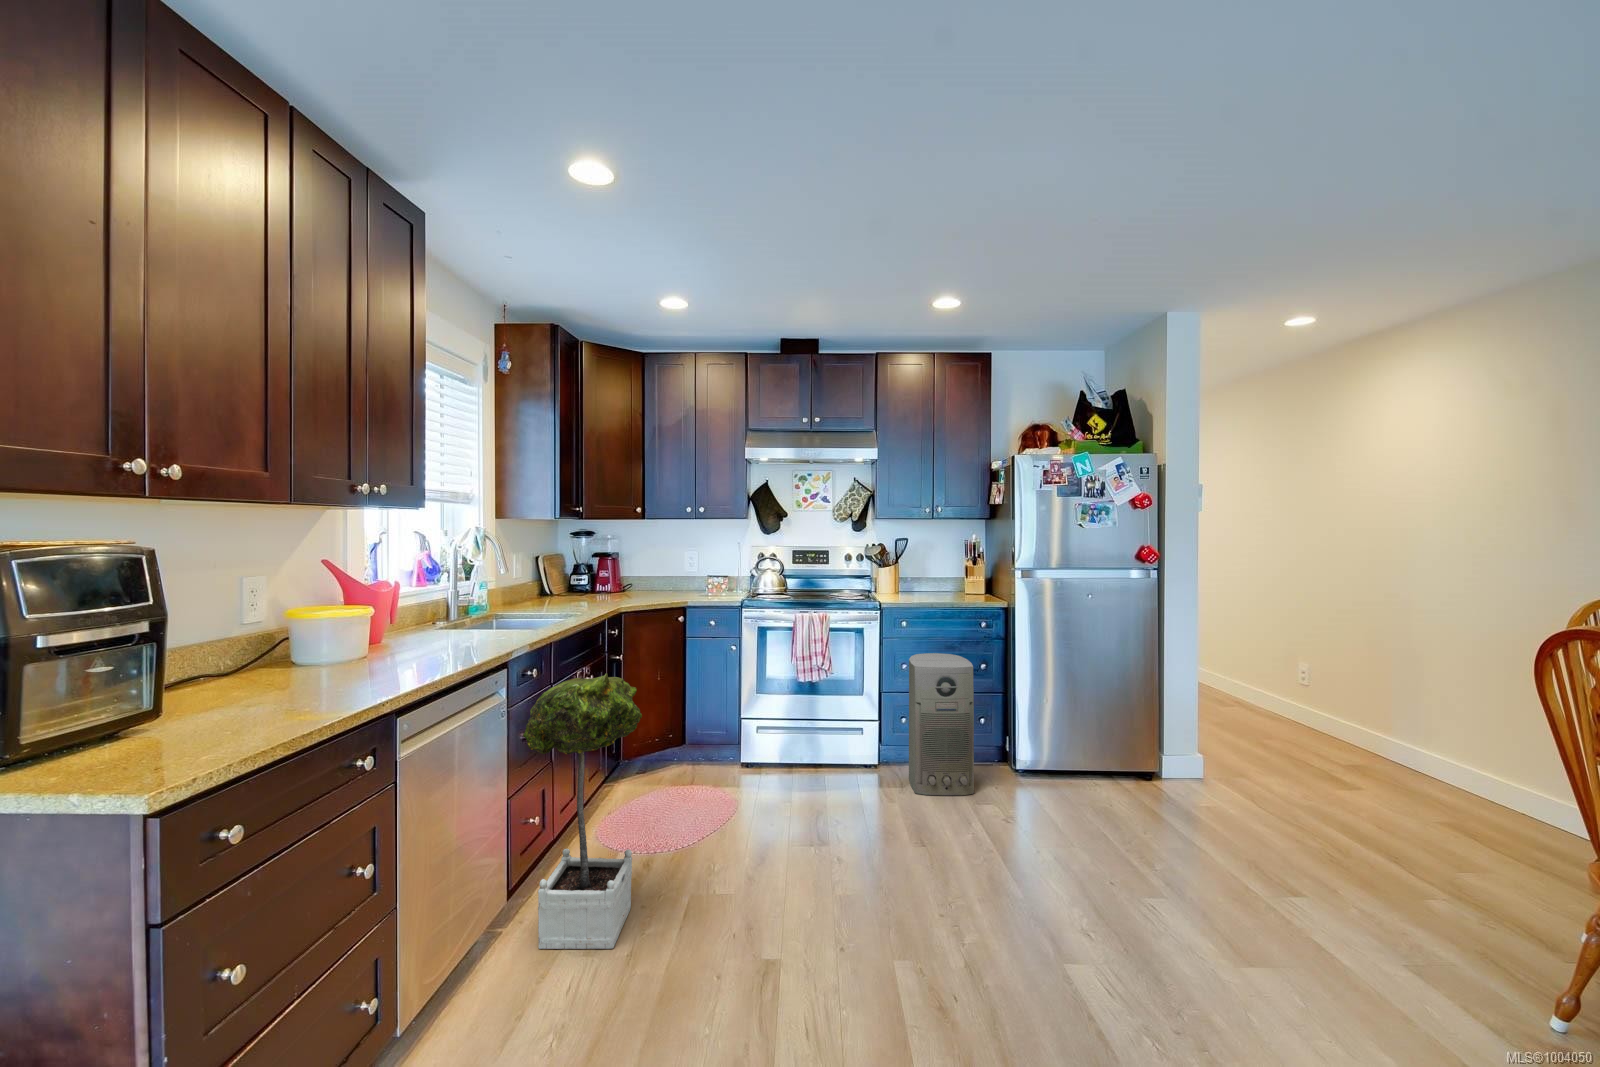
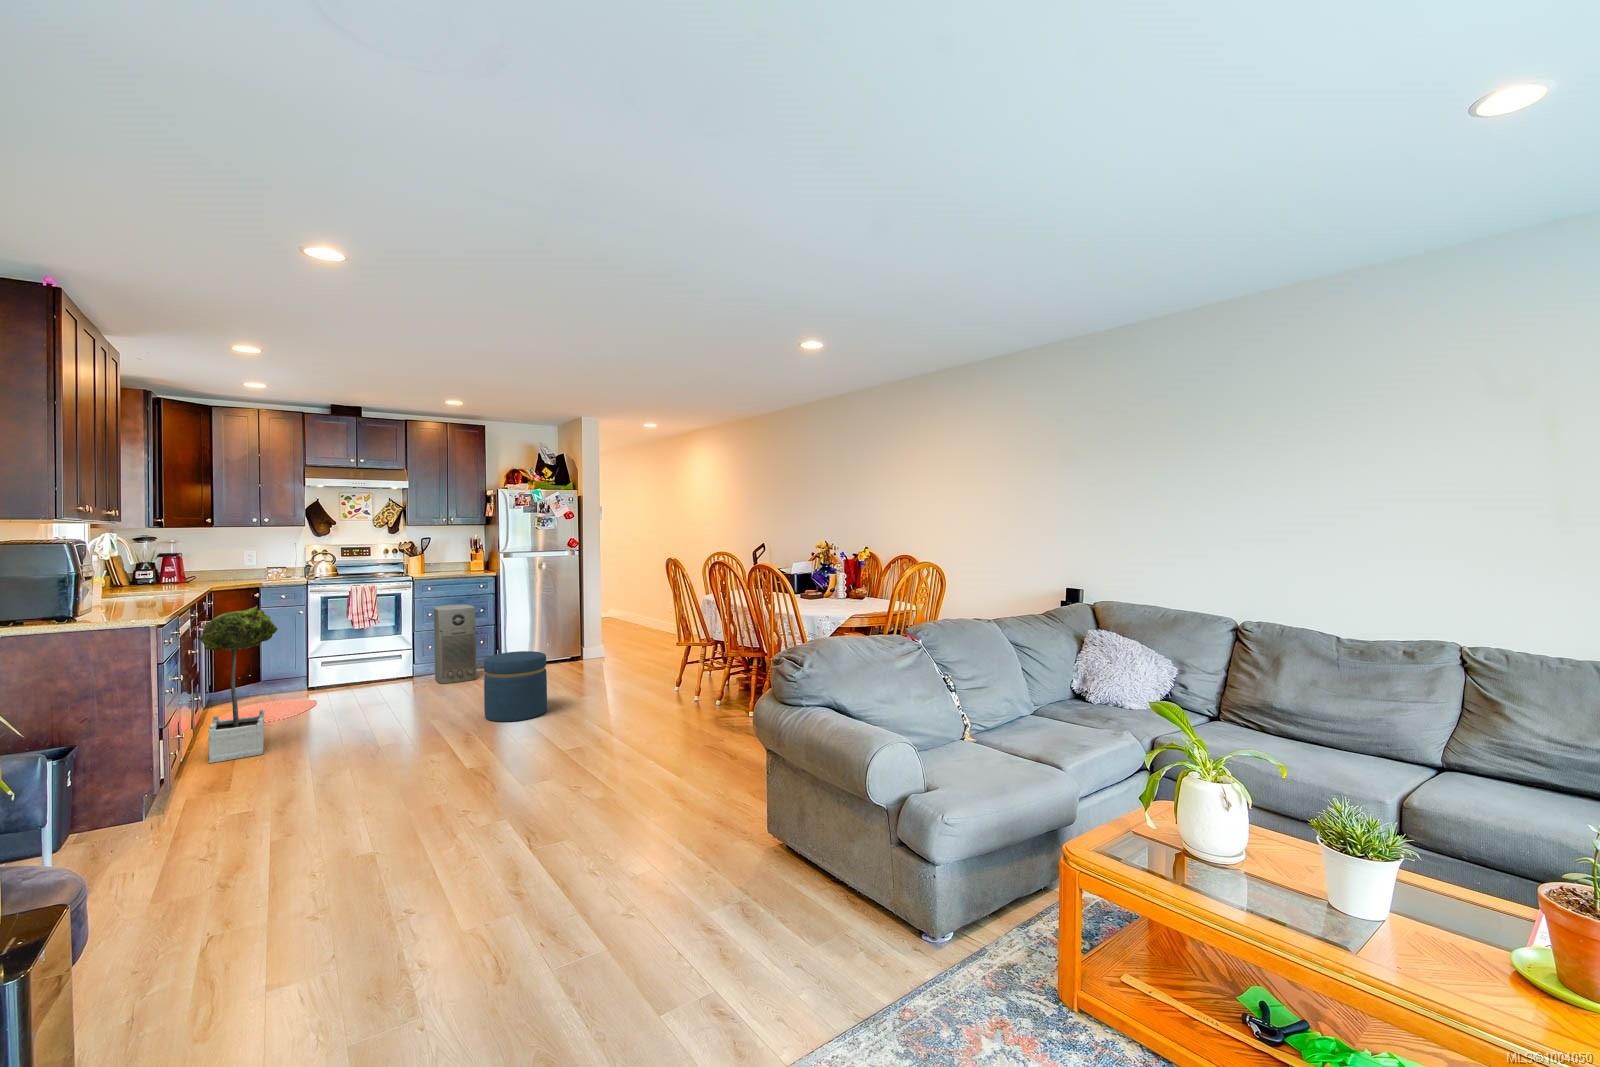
ottoman: none [997,804,1138,999] -> present [484,651,547,722]

